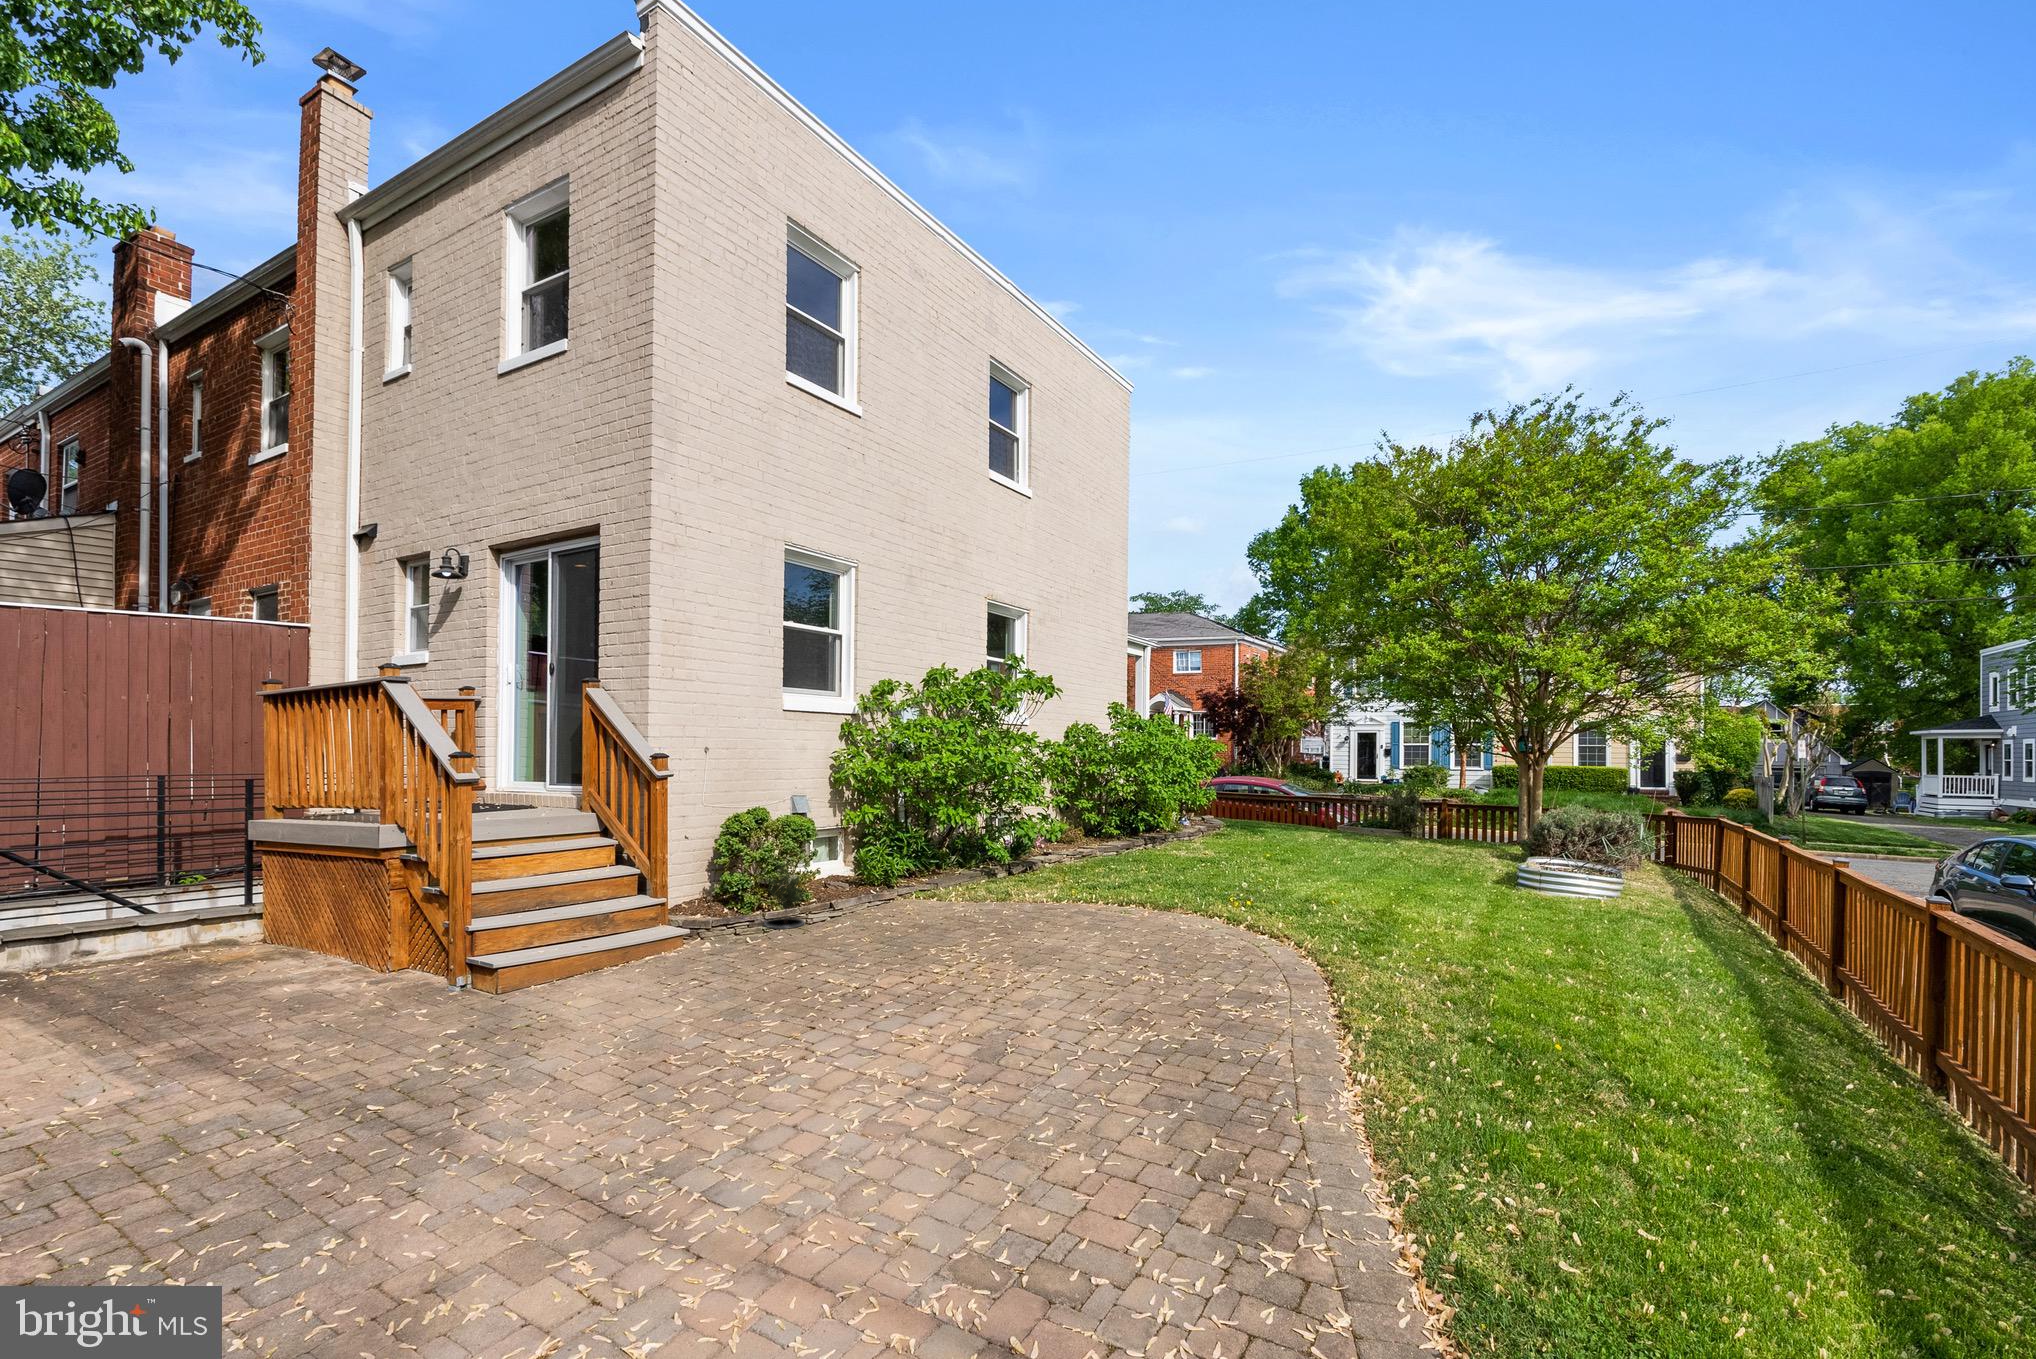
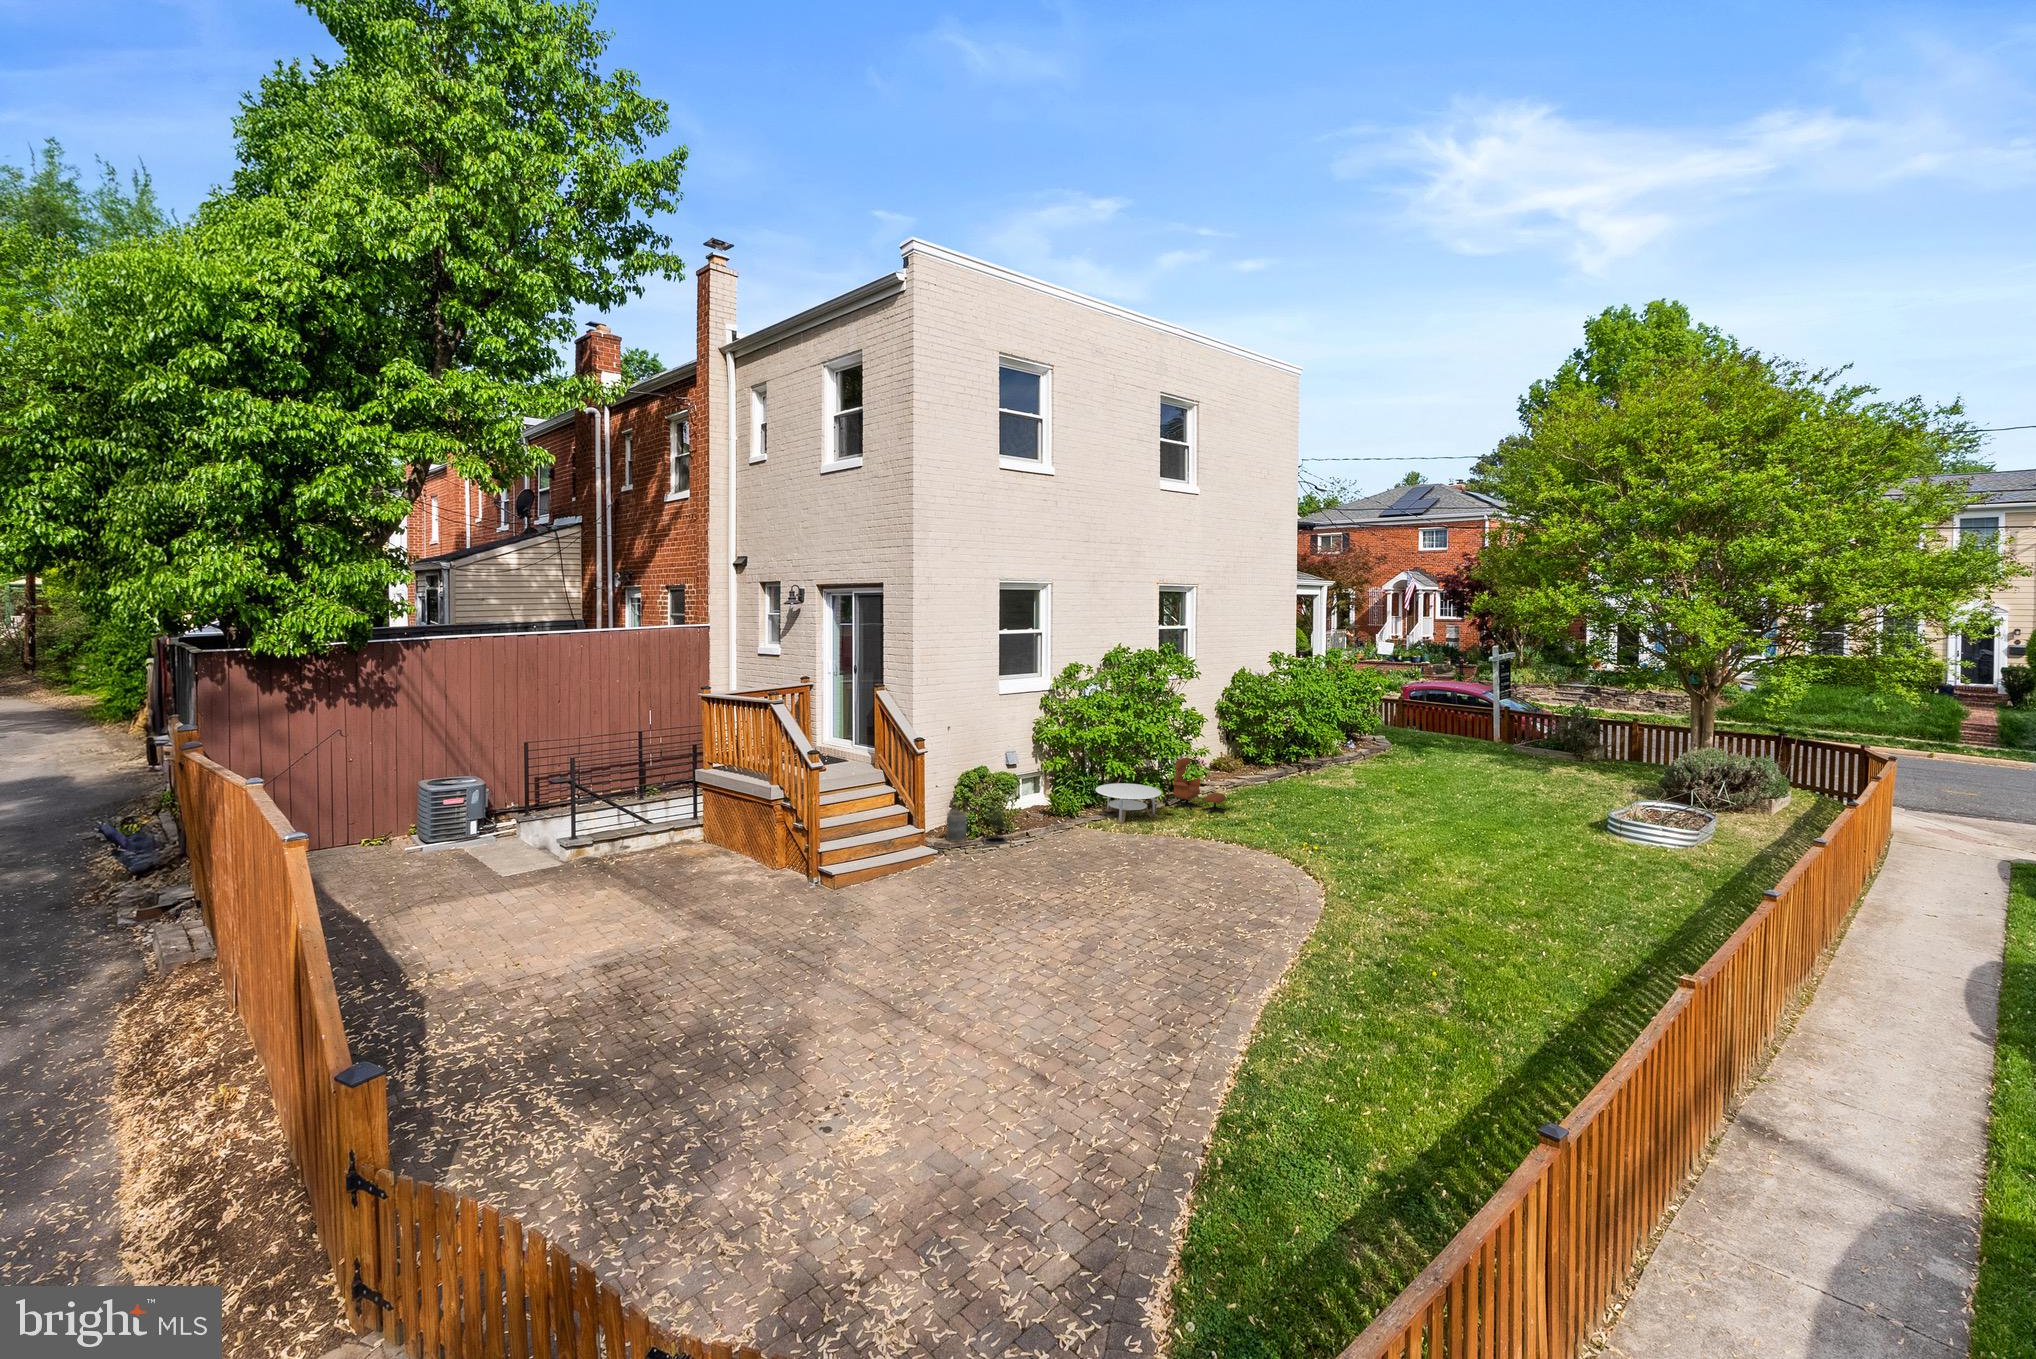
lounge chair: none [1026,803,1098,875] -> present [1173,757,1226,814]
round table: none [926,839,1020,893] -> present [1095,783,1161,824]
basket: none [700,859,737,930] -> present [946,810,967,842]

